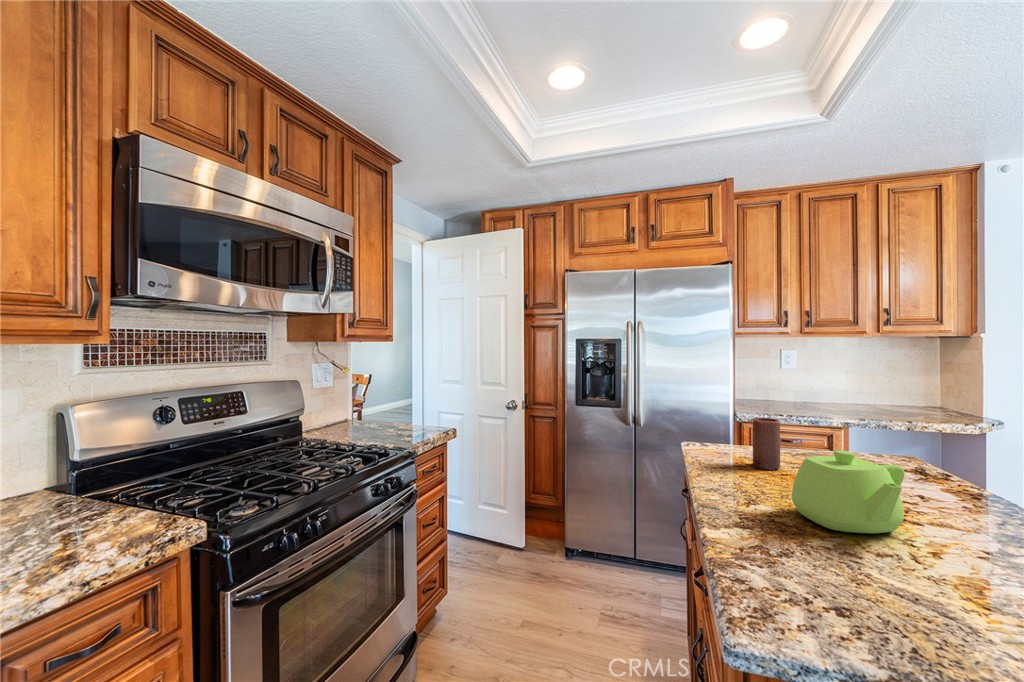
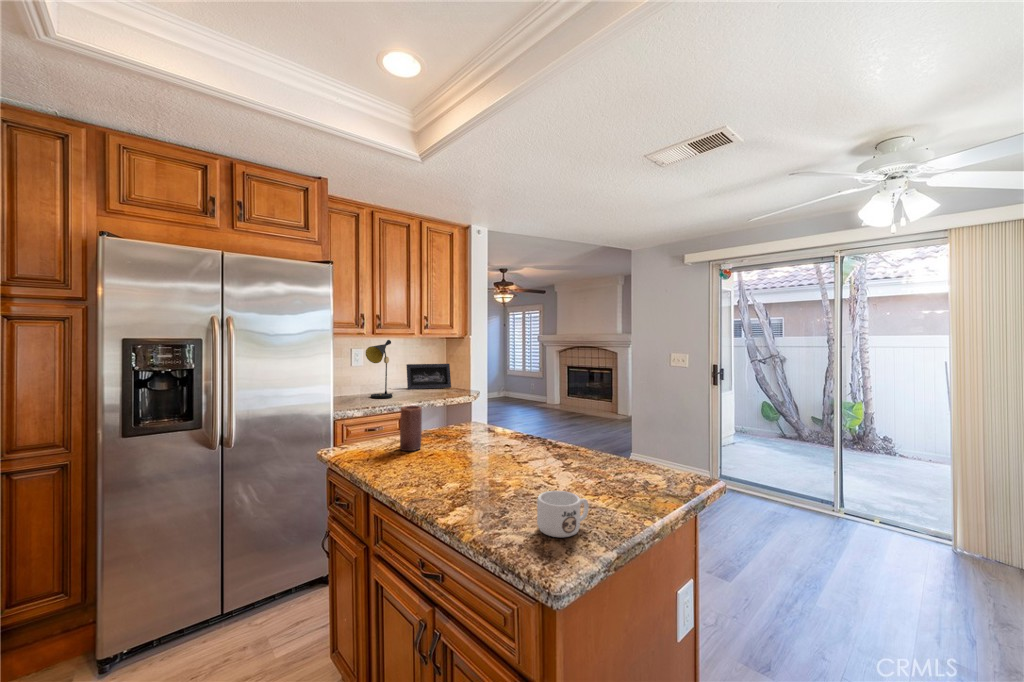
table lamp: none [788,343,833,413] -> present [366,340,392,398]
picture frame: none [861,374,942,411] -> present [406,364,451,389]
teapot: present [792,450,905,533] -> none [468,422,543,482]
mug: none [795,544,894,614] -> present [537,491,589,537]

